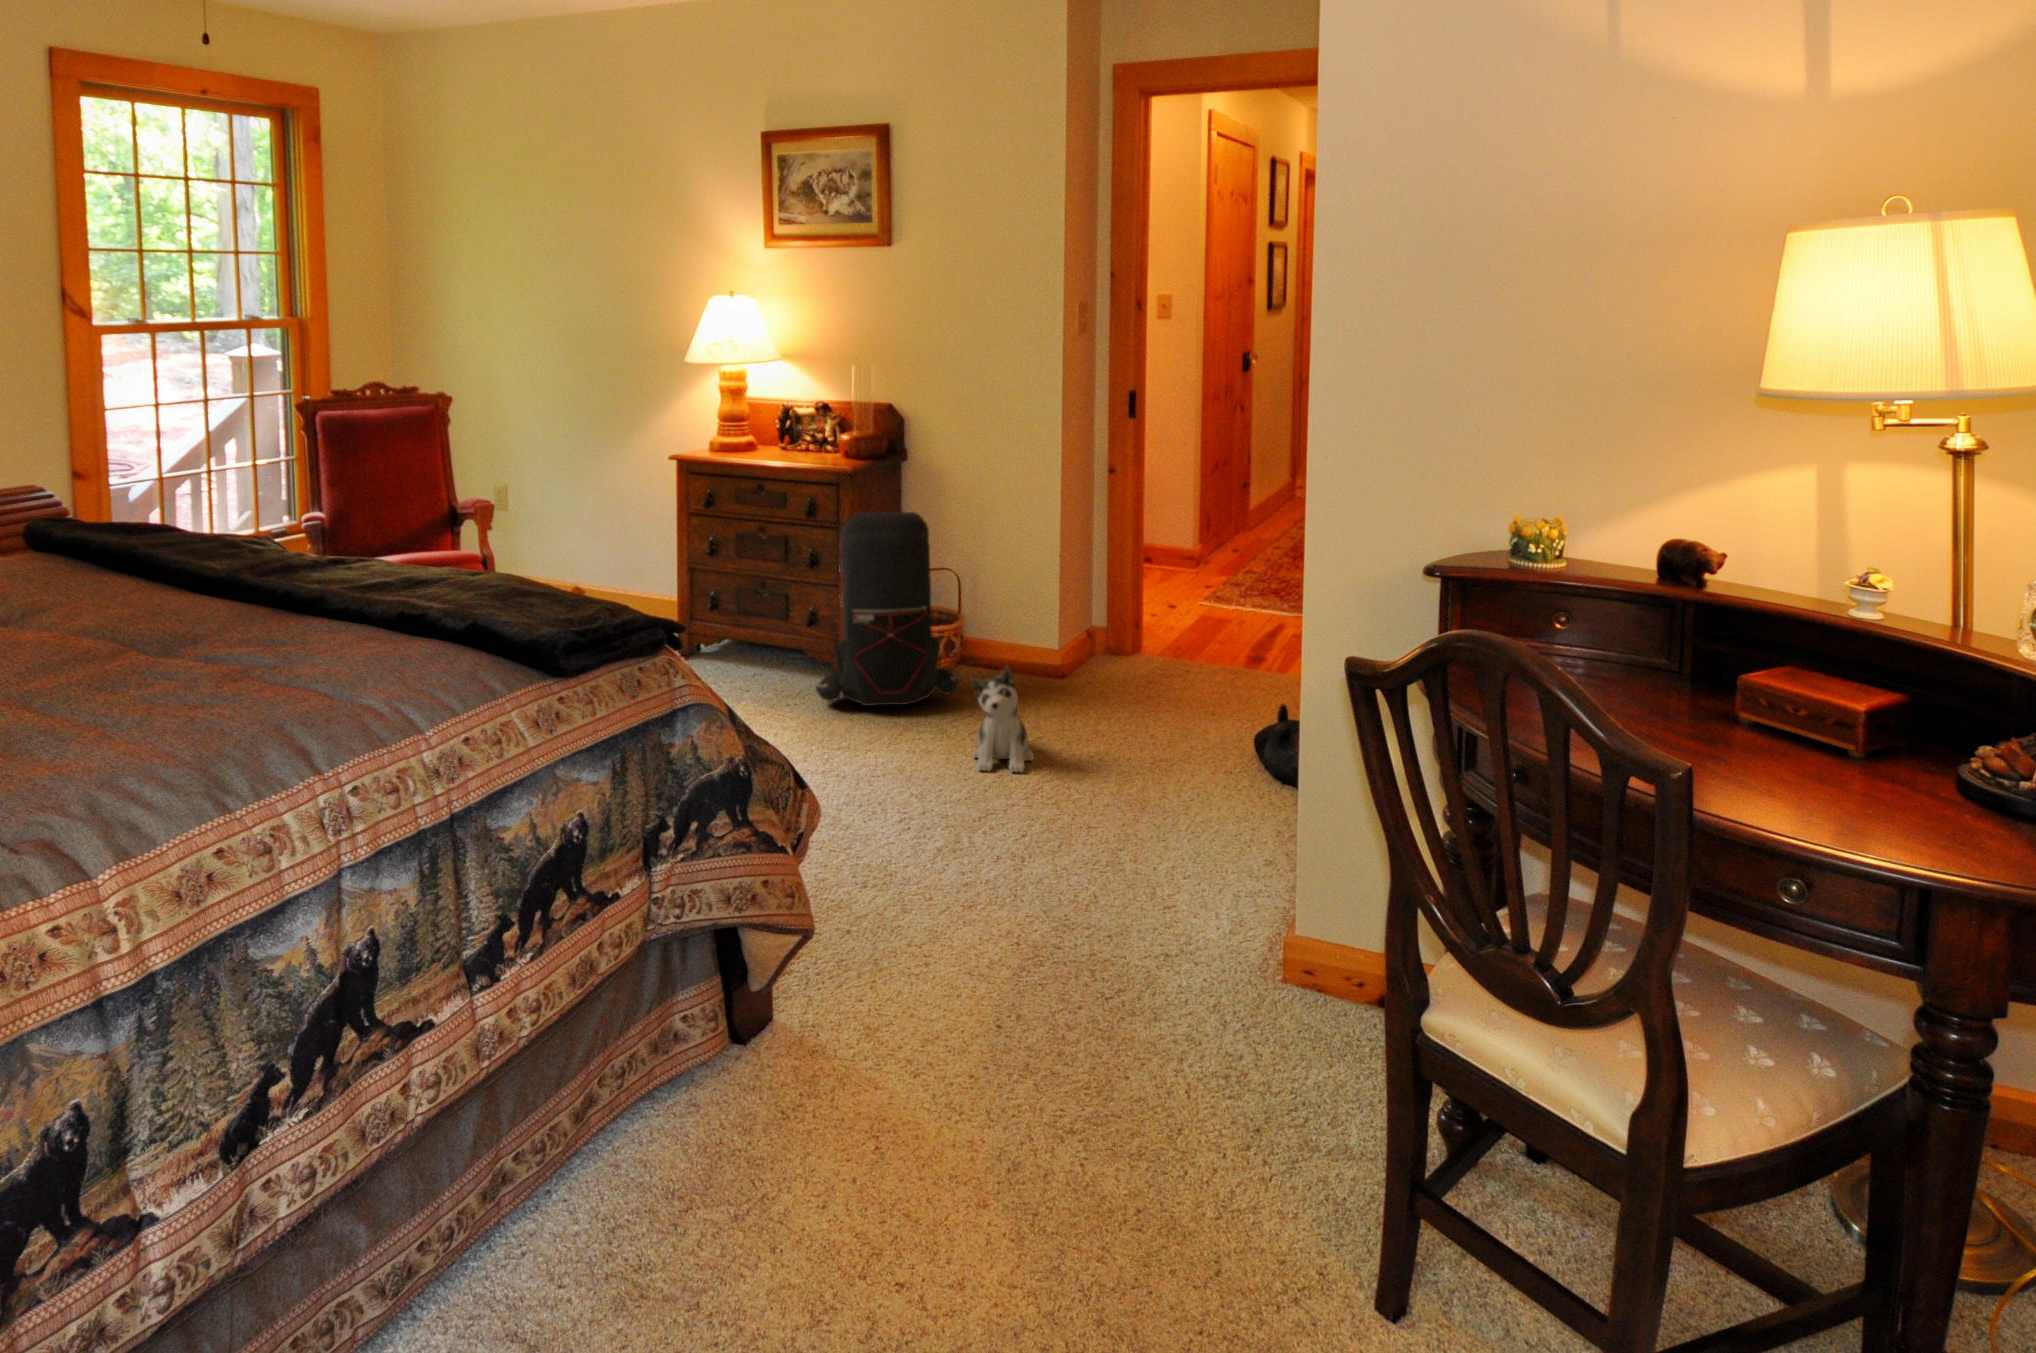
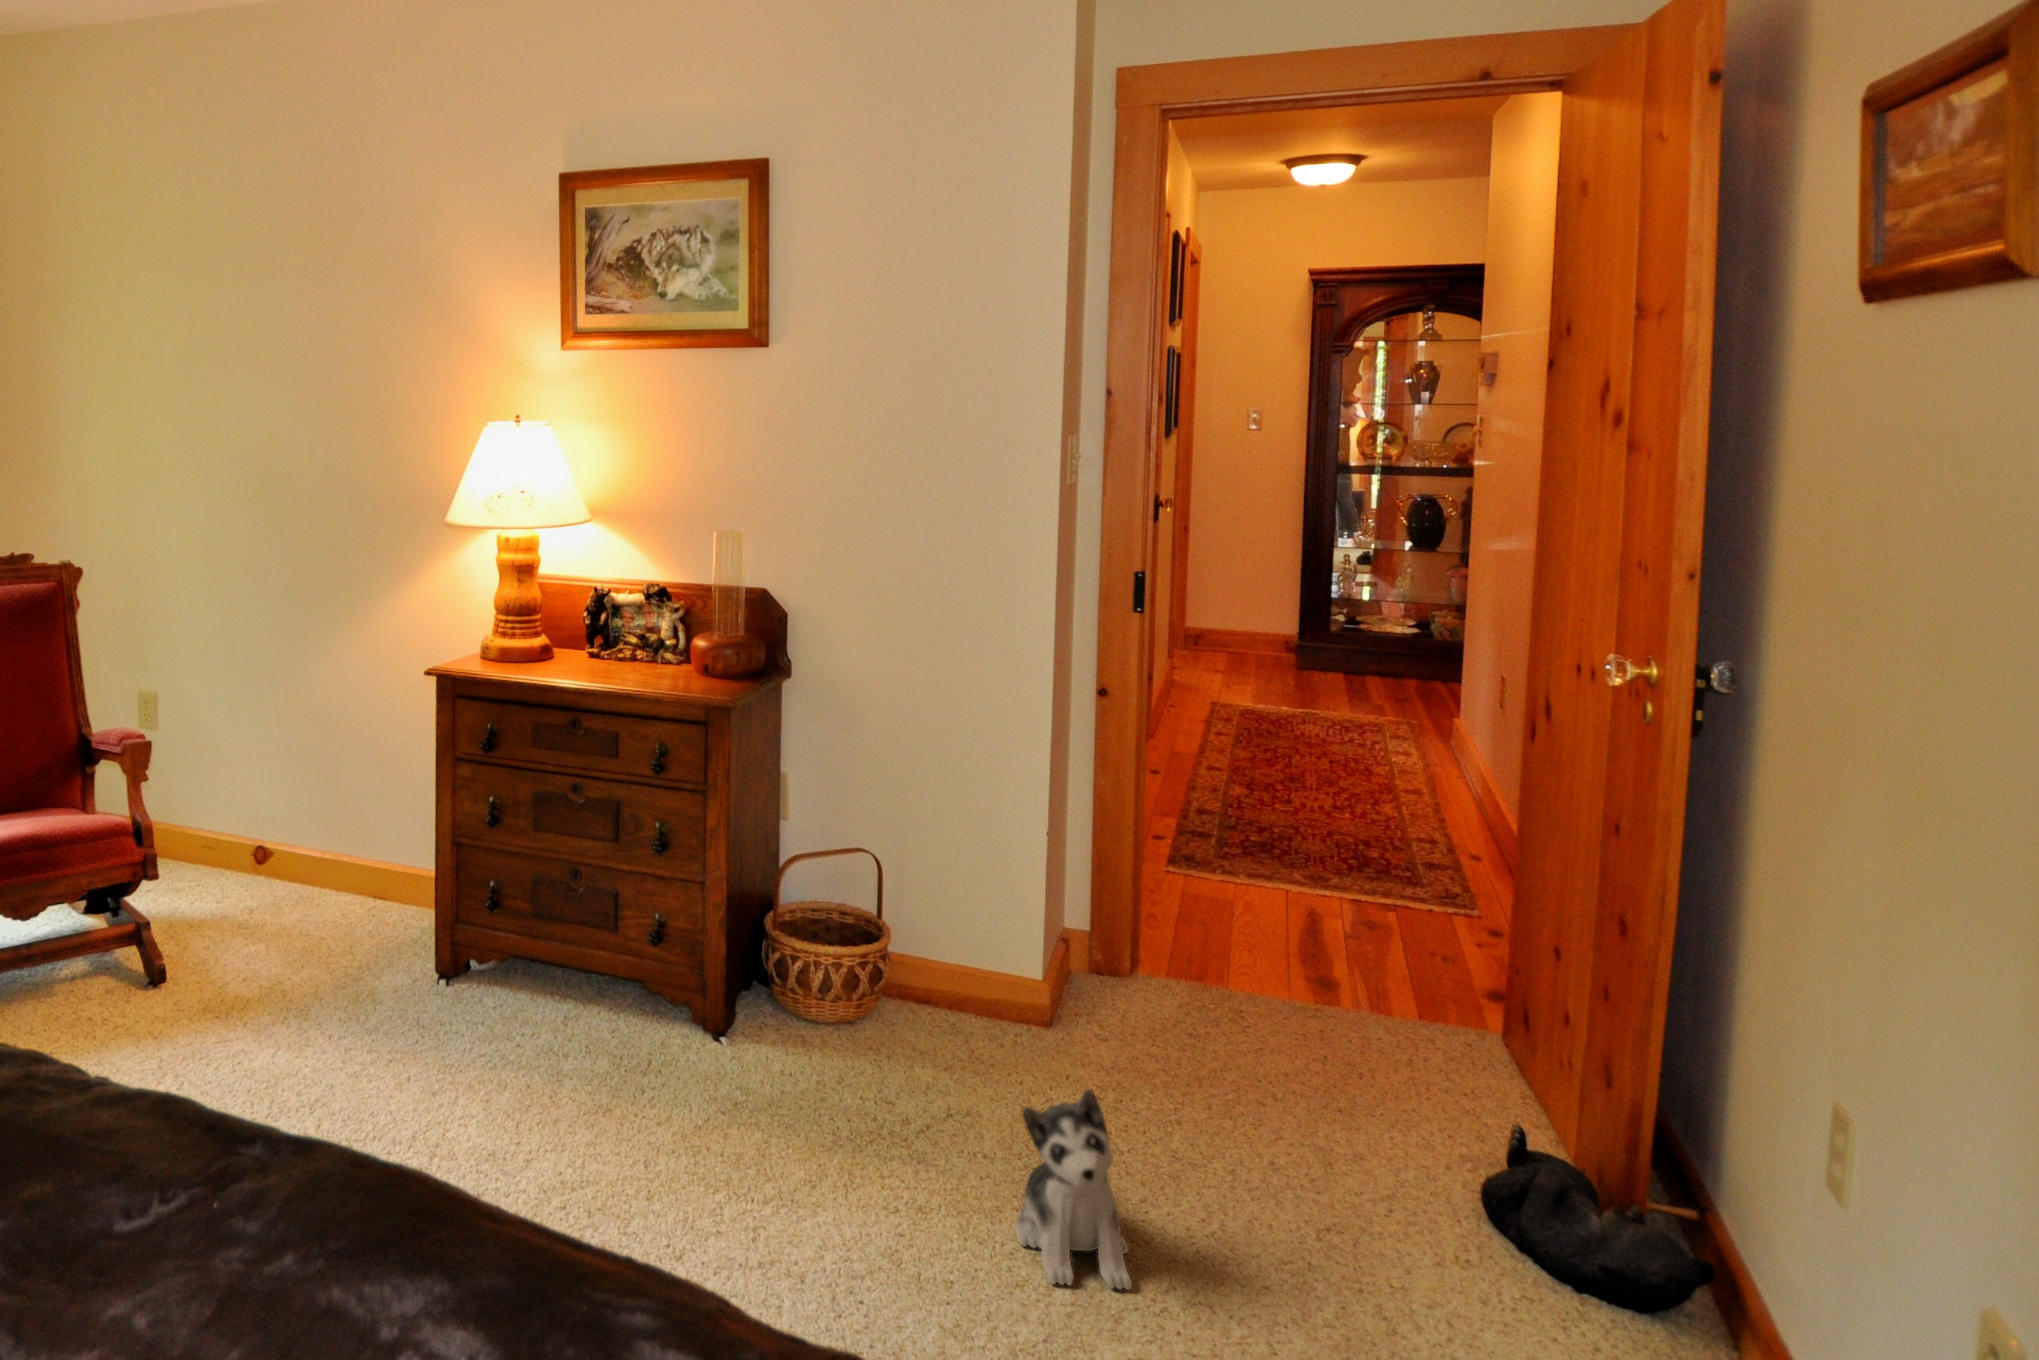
backpack: present [816,512,961,706] -> none [690,773,923,1105]

